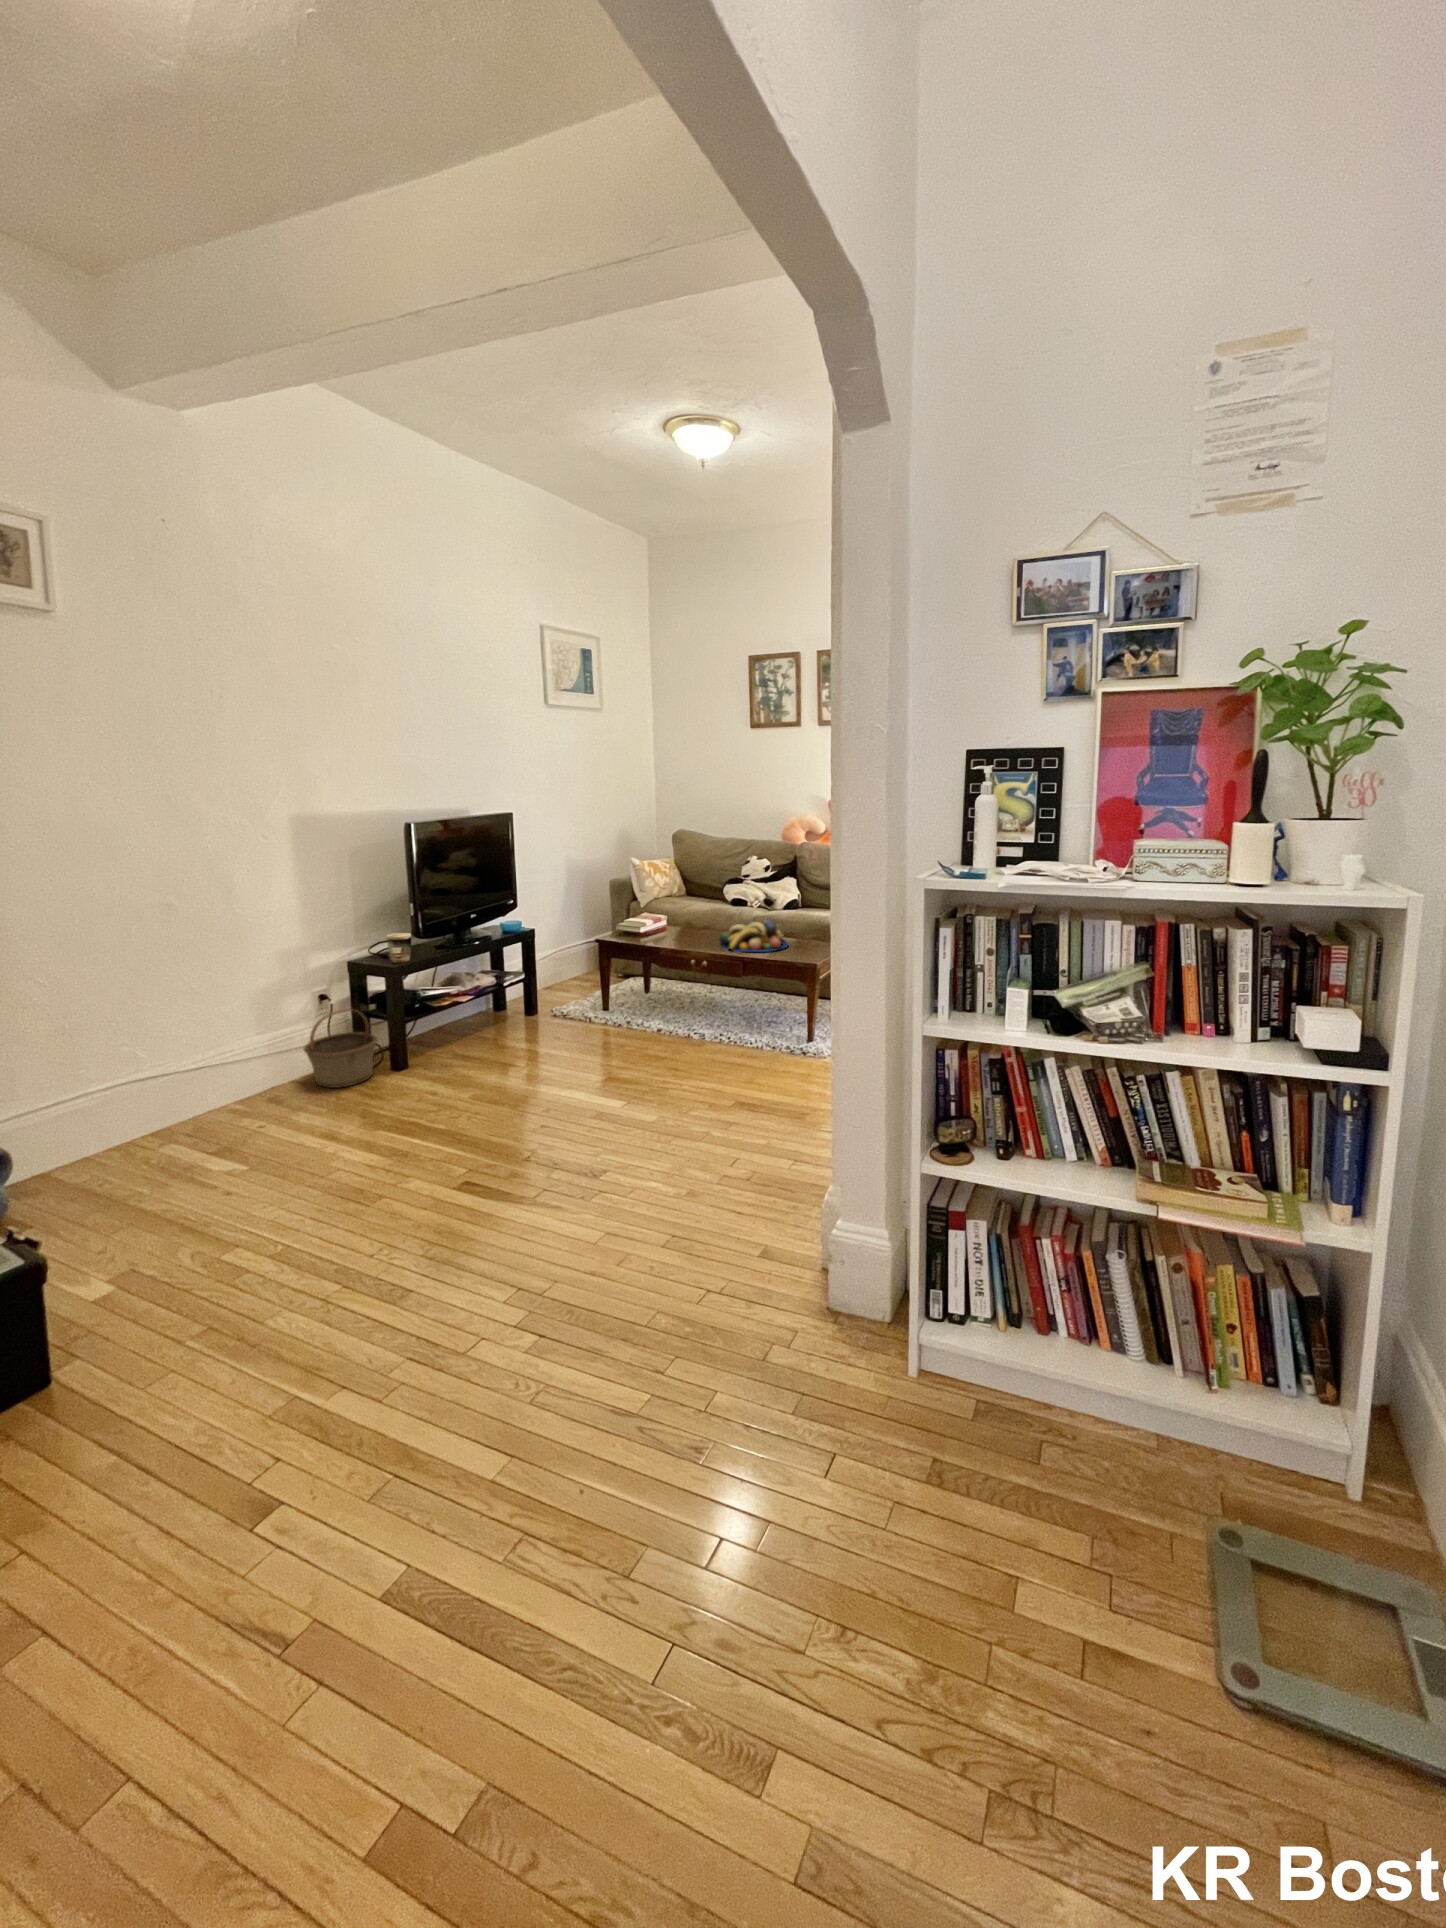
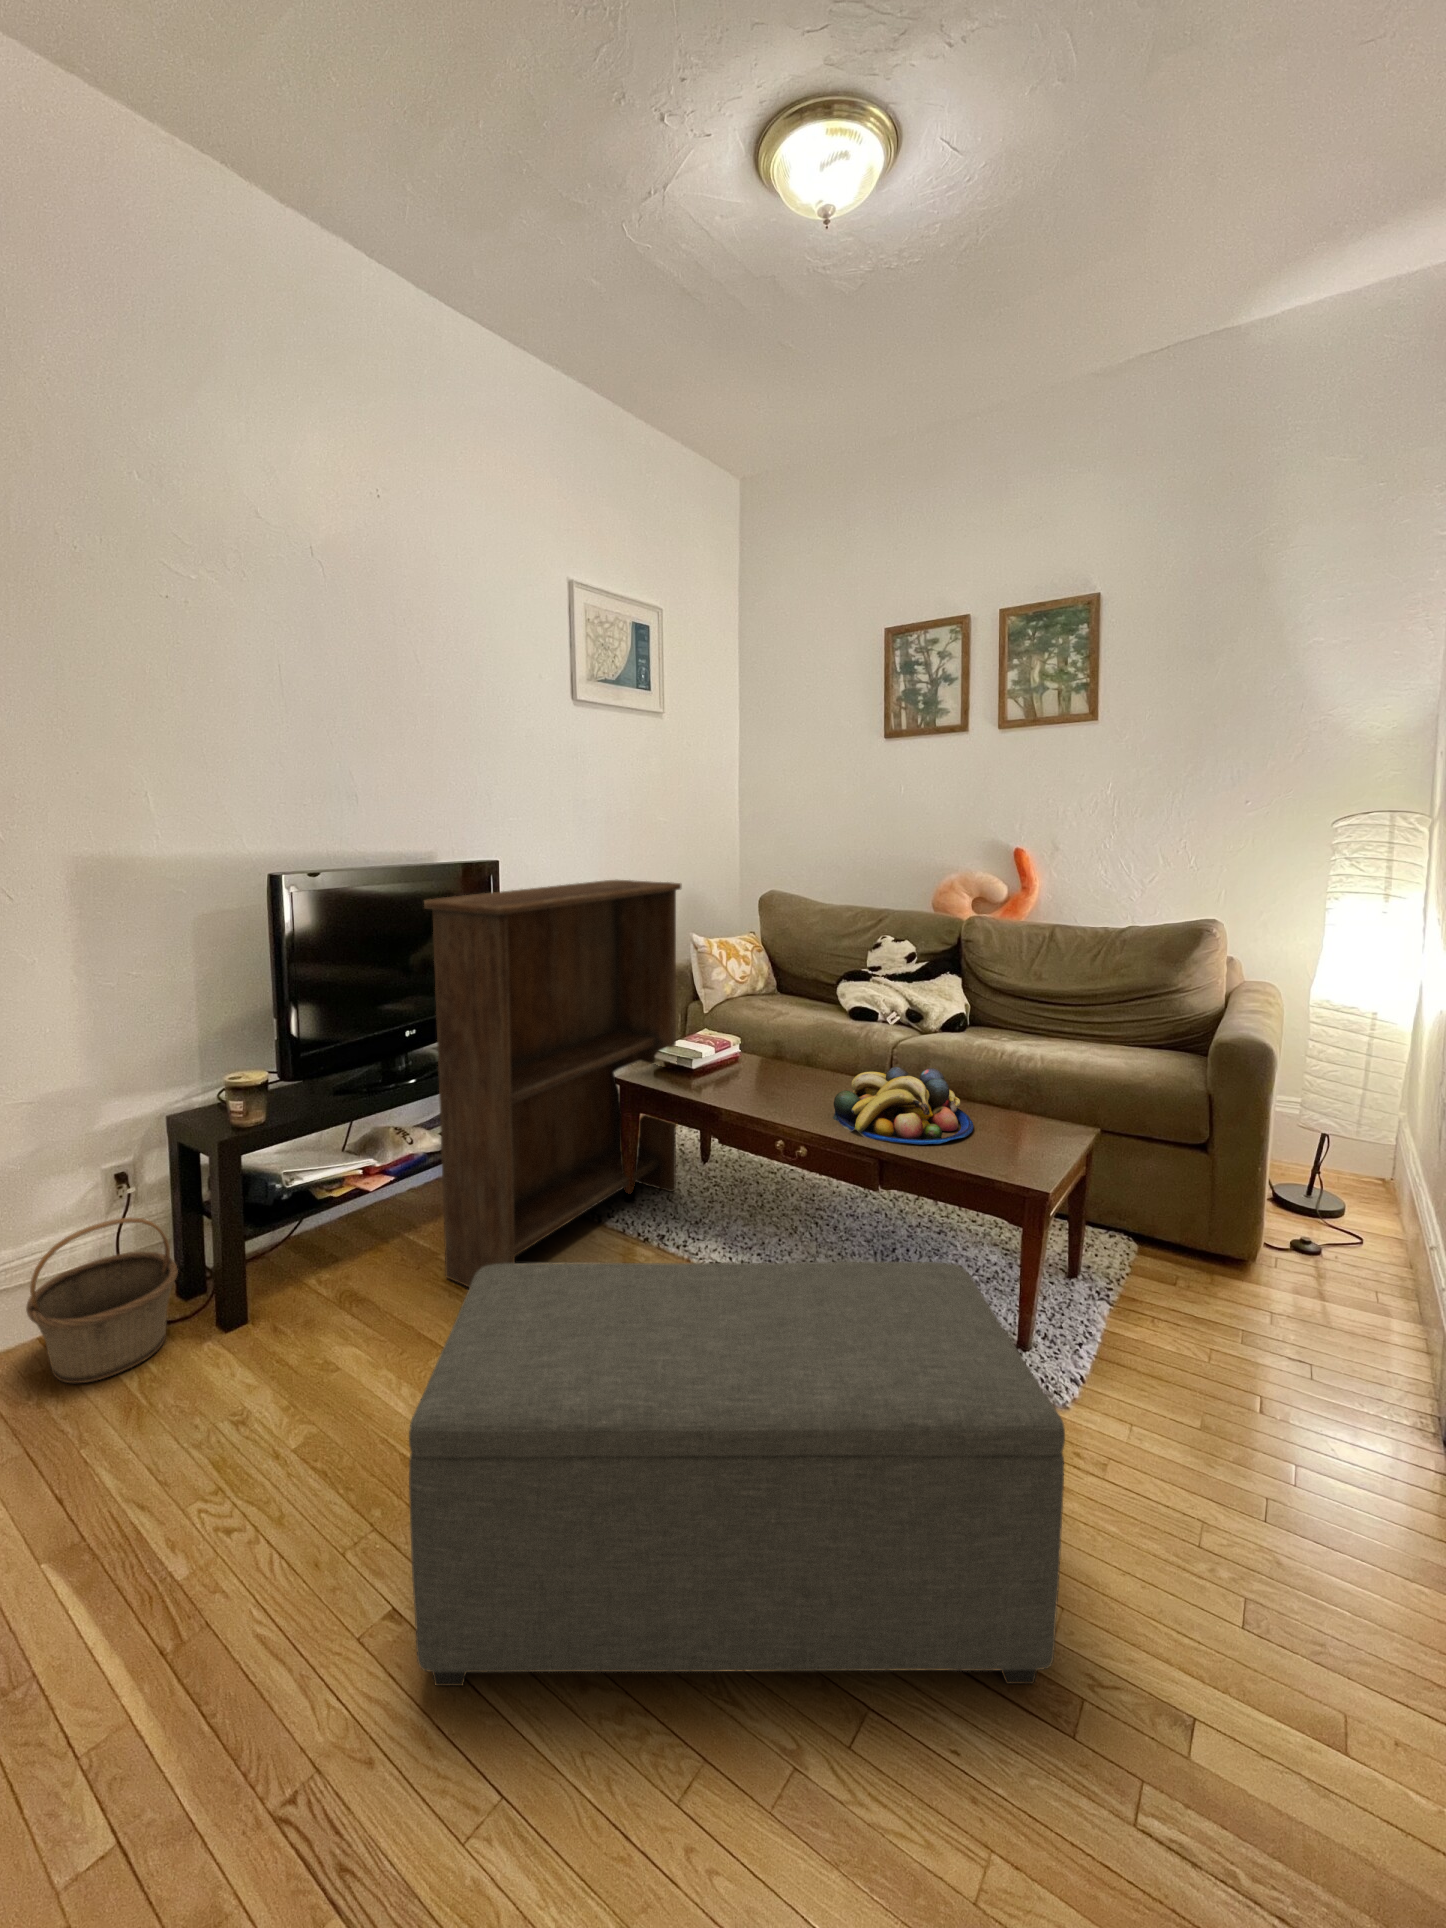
bookshelf: none [497,824,632,1048] -> present [424,880,681,1287]
ottoman: none [561,982,795,1128] -> present [409,1262,1065,1686]

